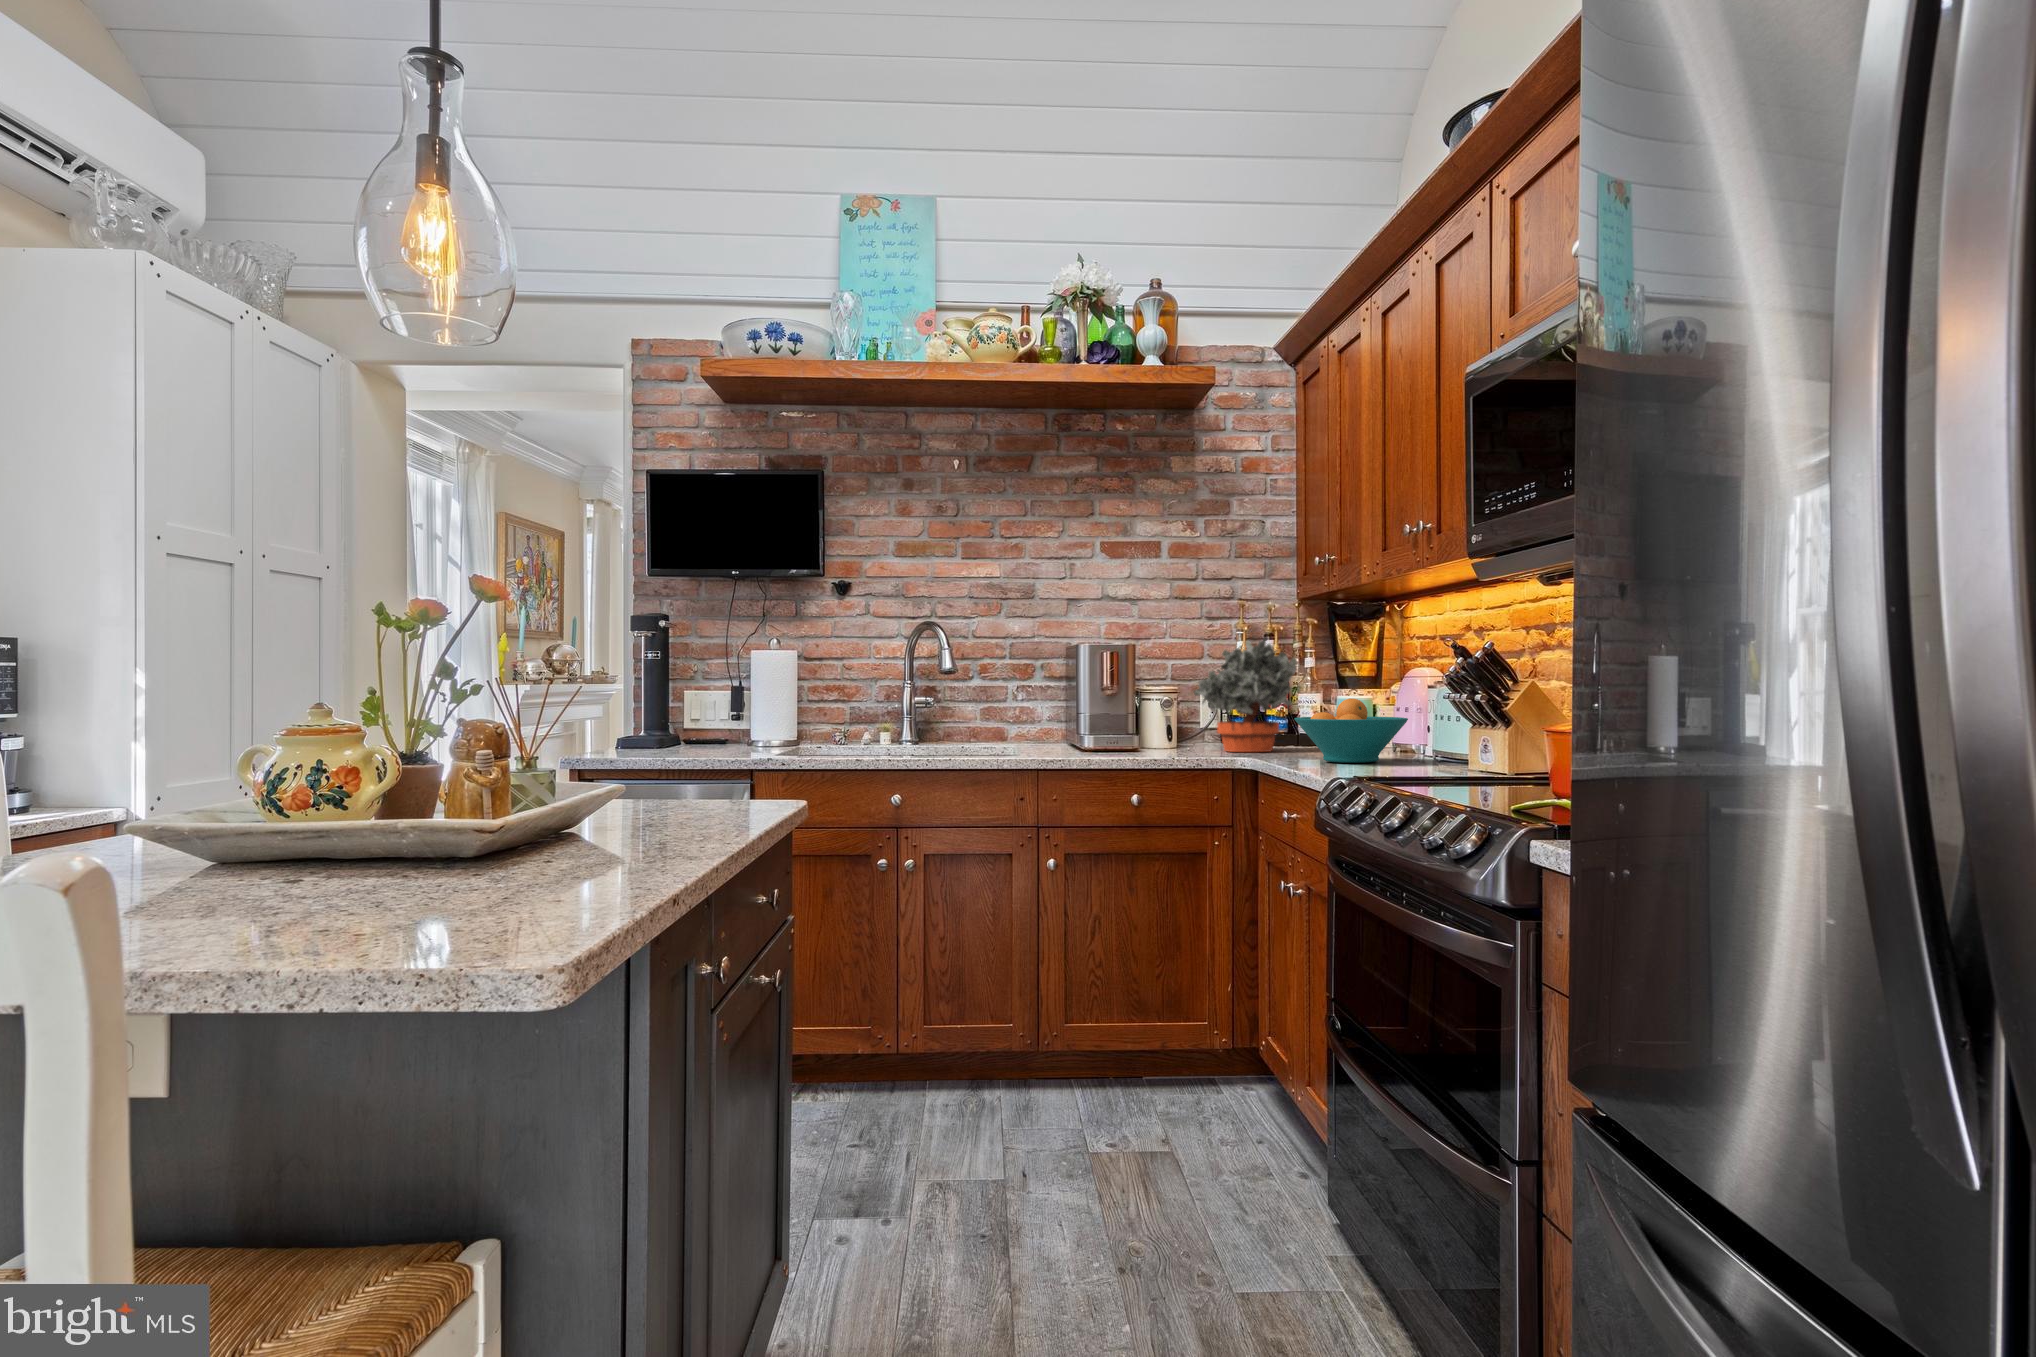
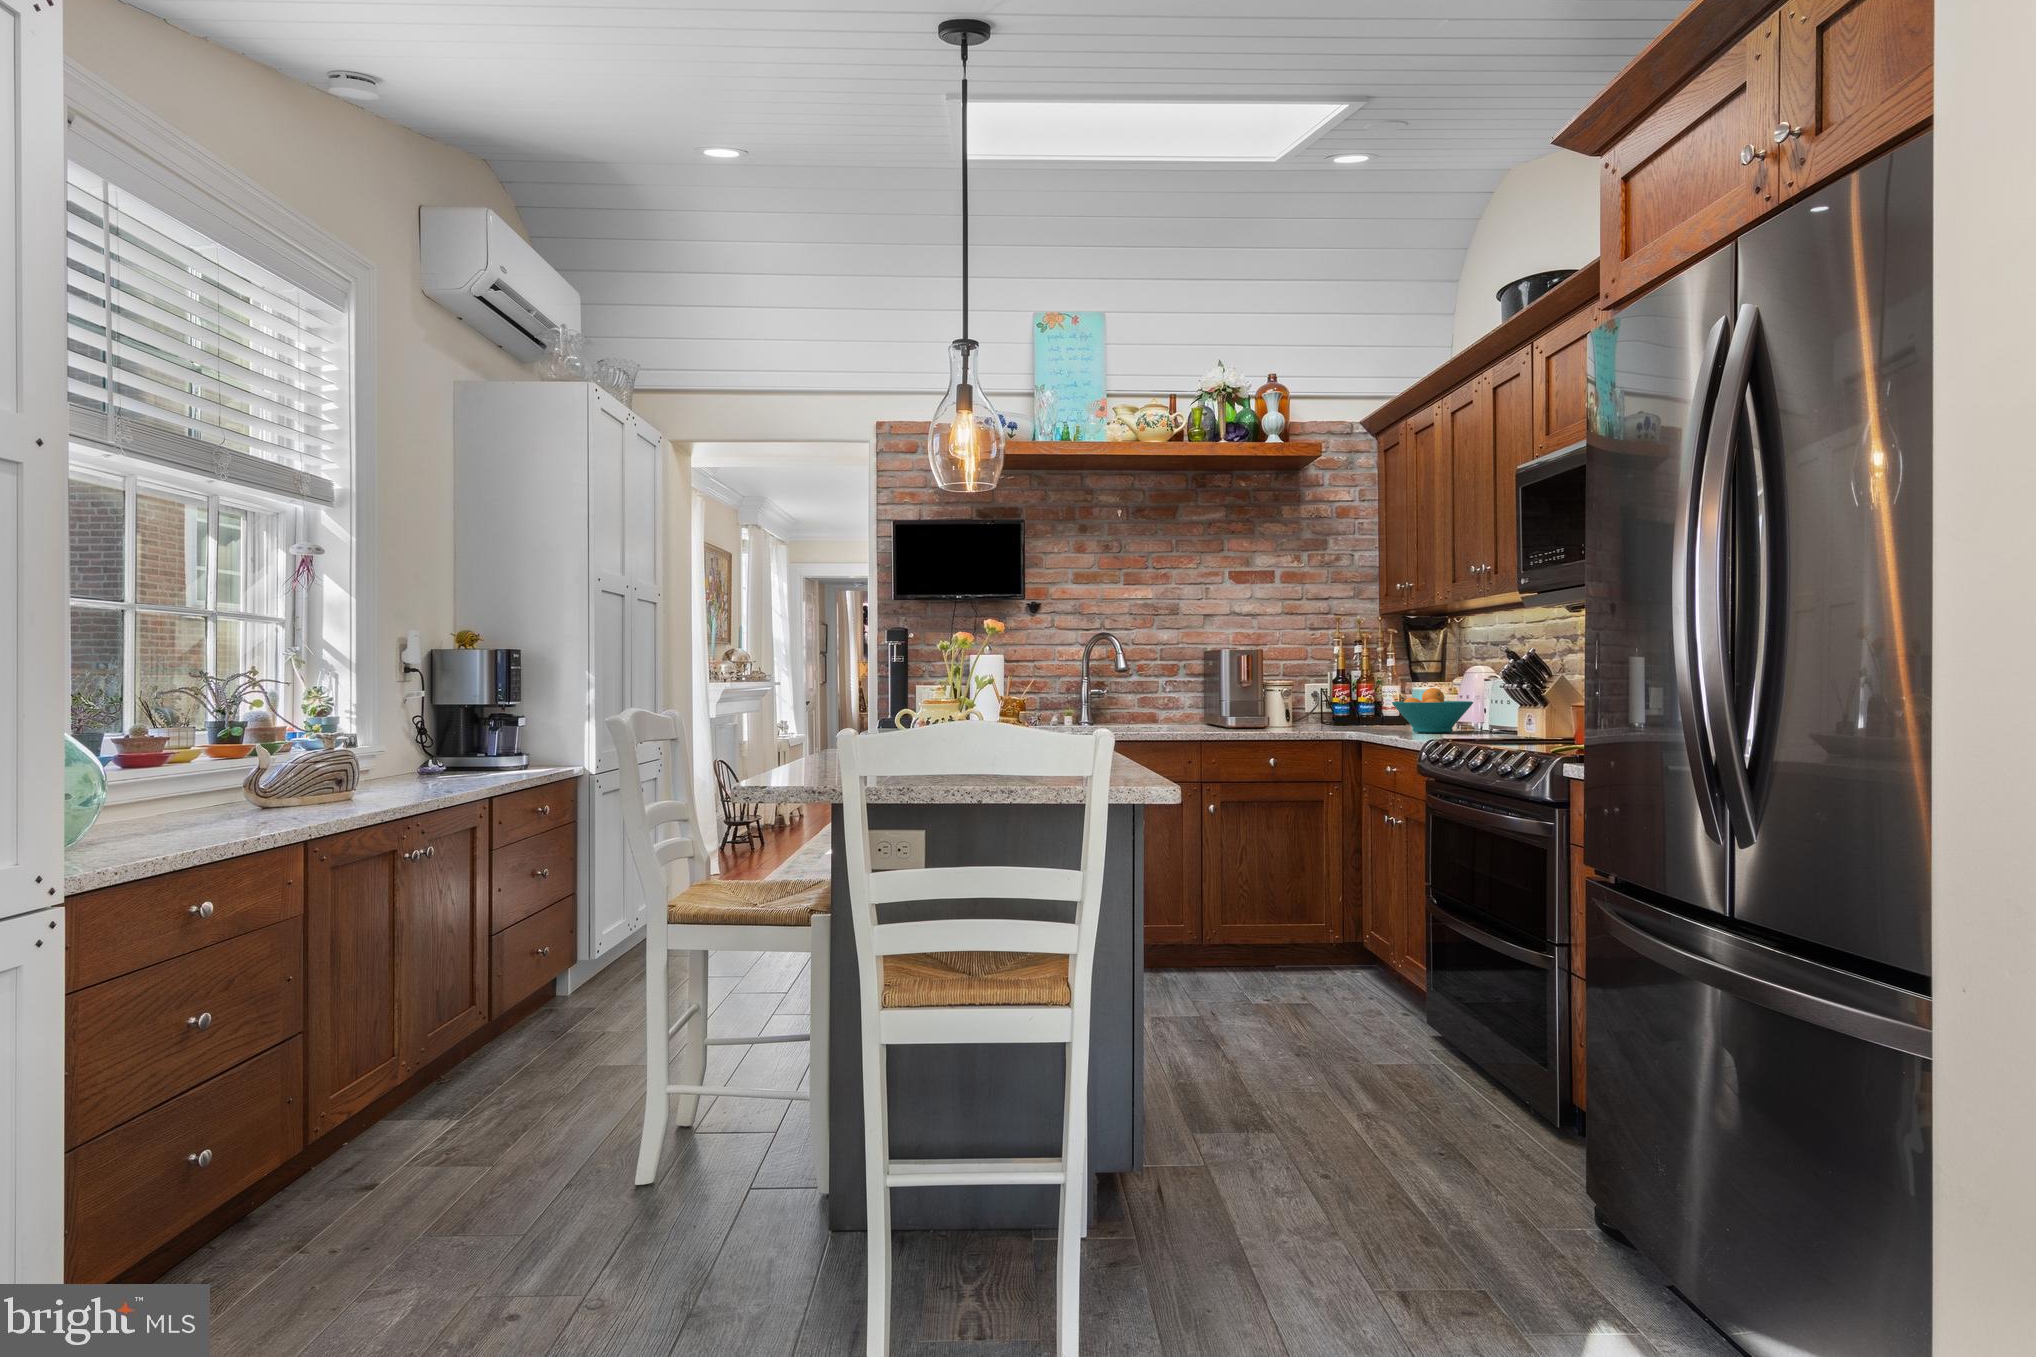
potted plant: present [1194,638,1297,752] -> none [1307,643,1386,728]

